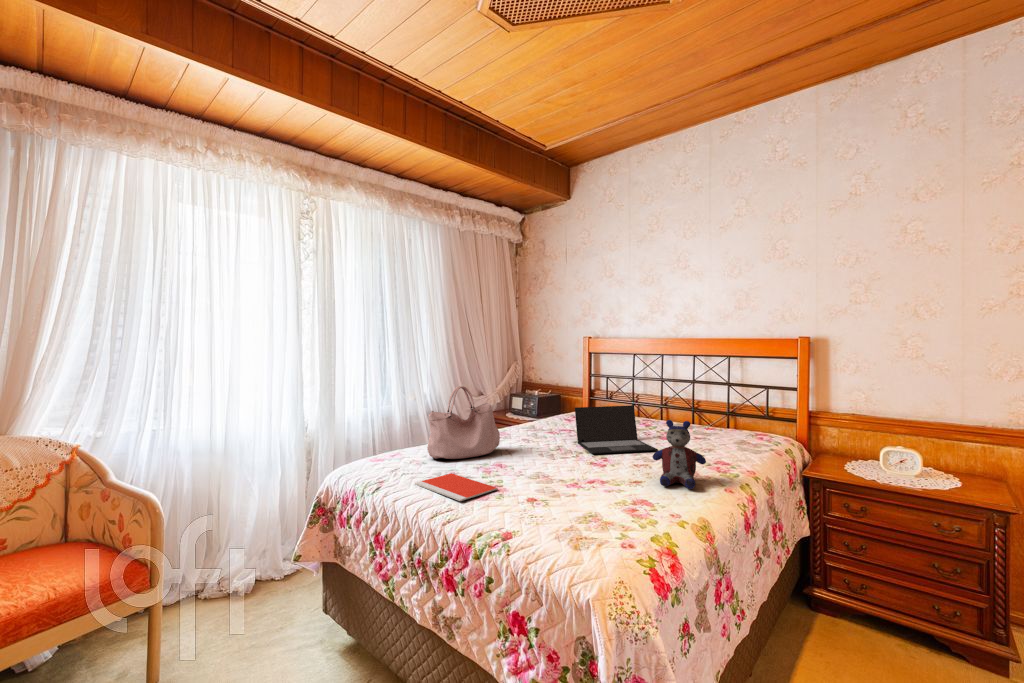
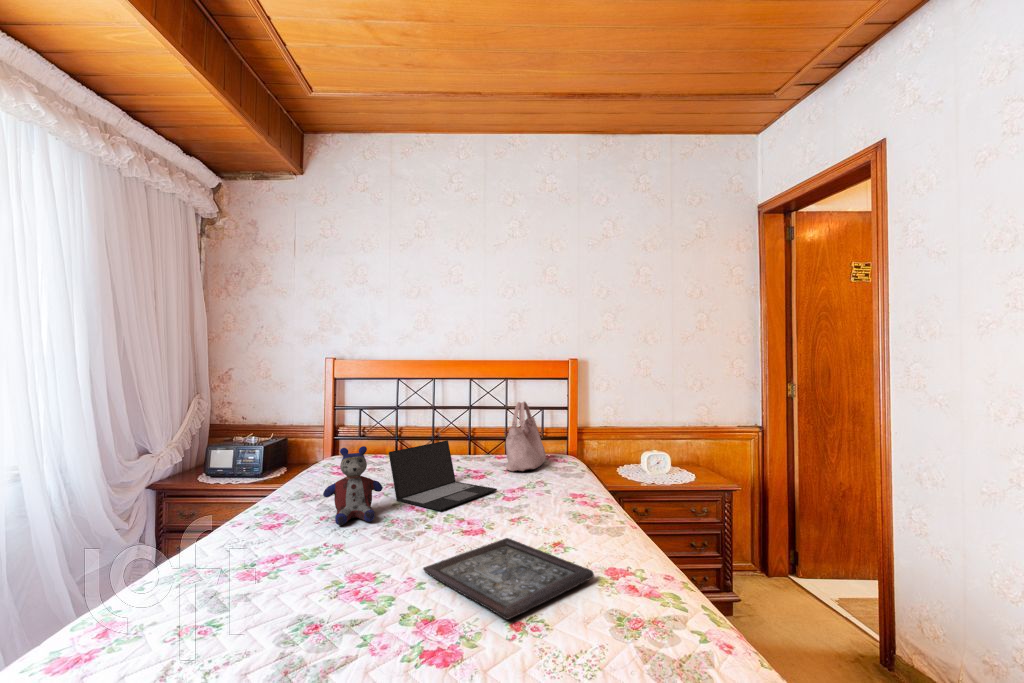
handbag: present [427,386,500,459] -> present [506,402,546,471]
stuffed bear: present [653,420,706,489] -> present [323,446,383,525]
notebook: present [415,473,498,501] -> none [237,601,409,654]
tray: none [525,477,615,510] -> present [423,538,594,620]

